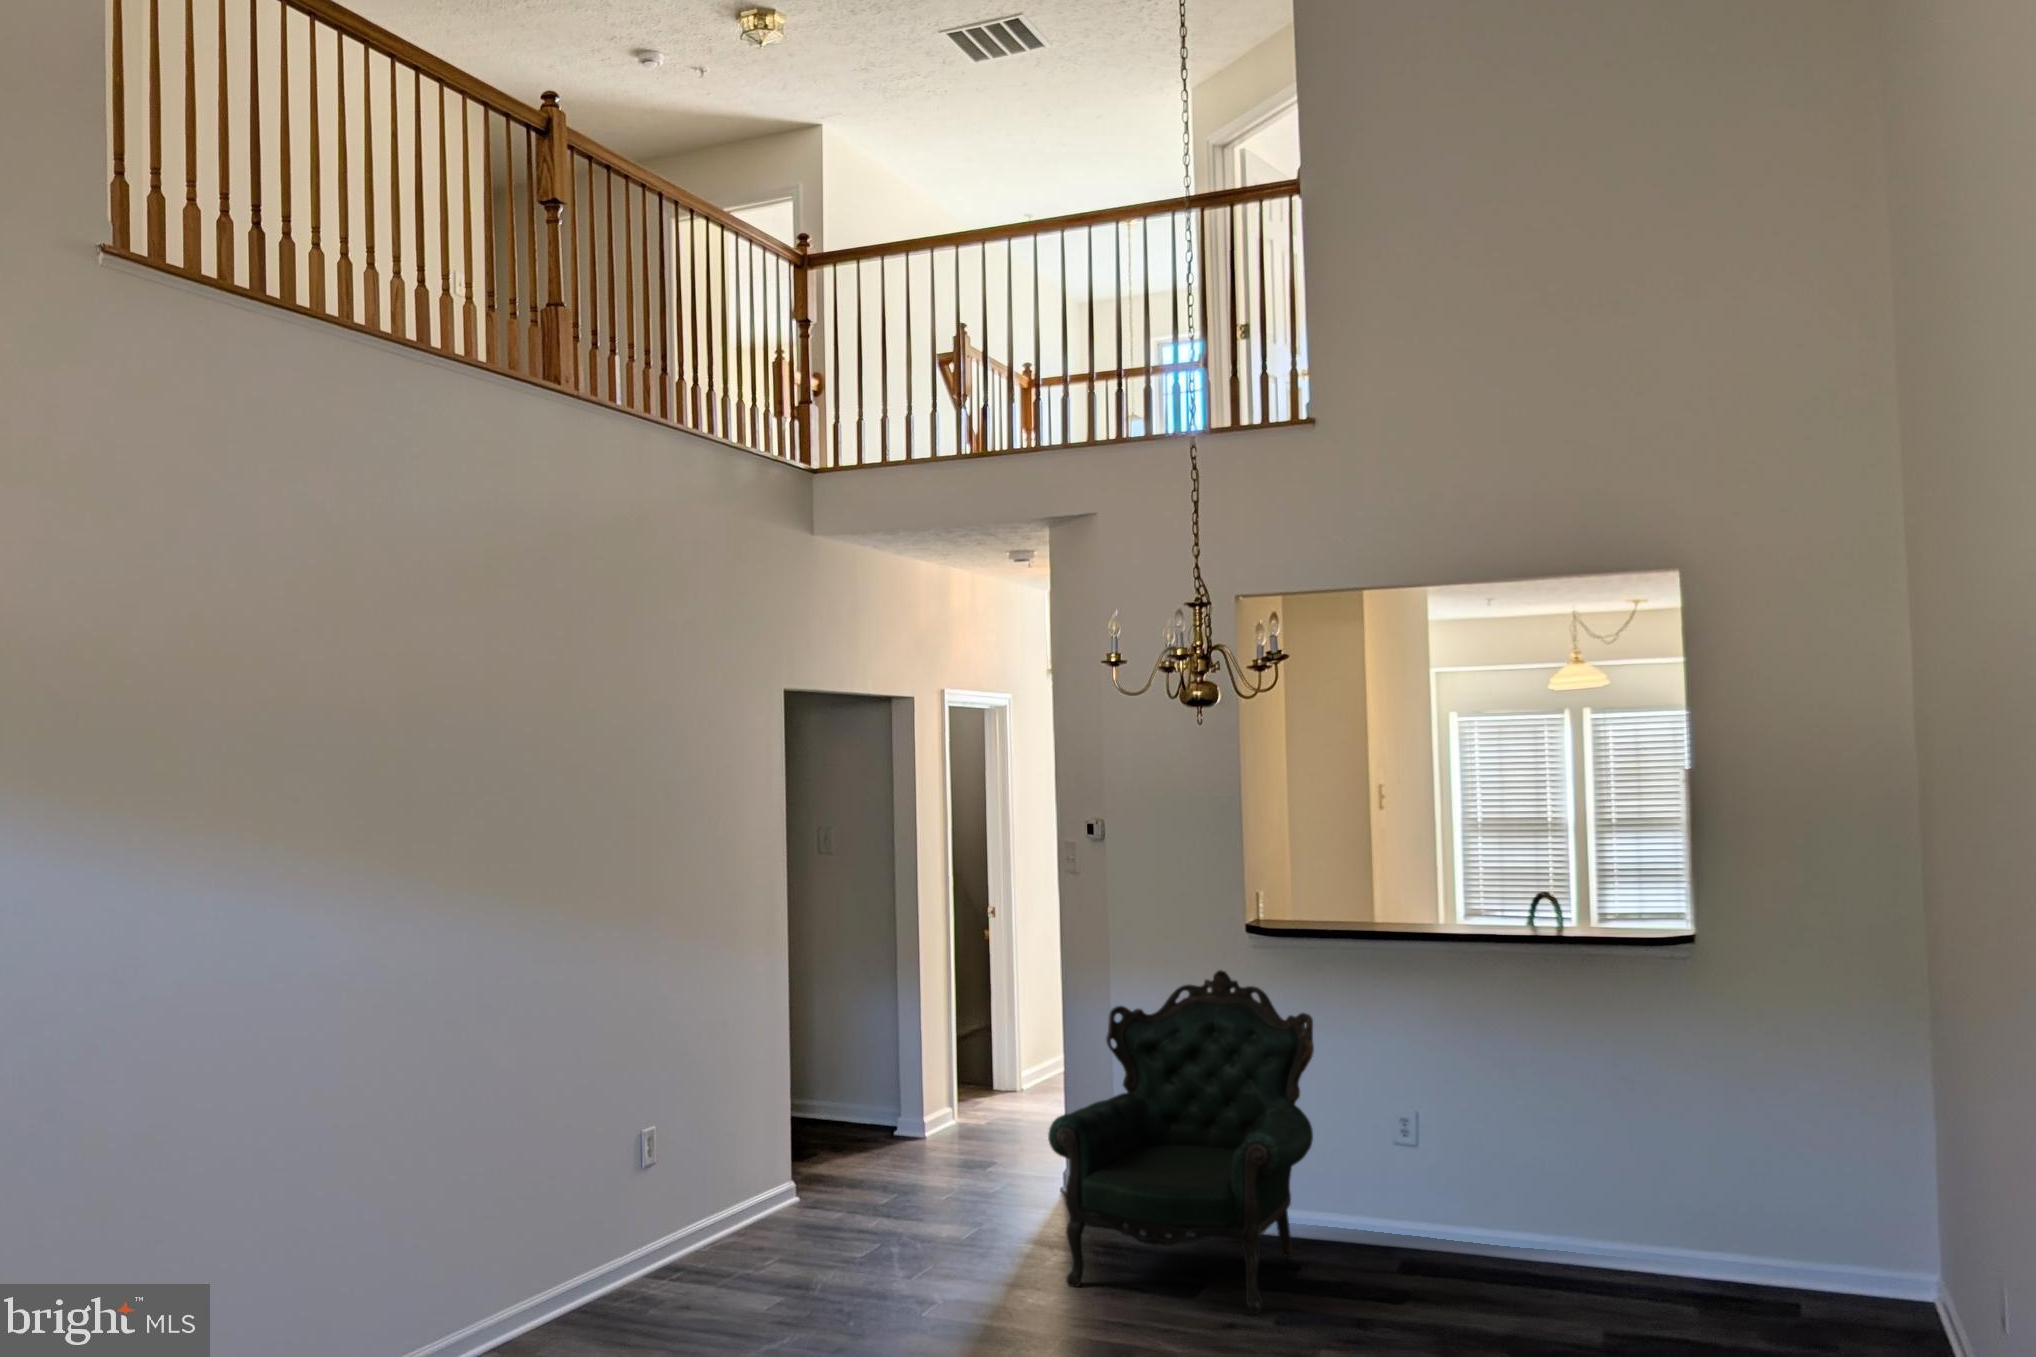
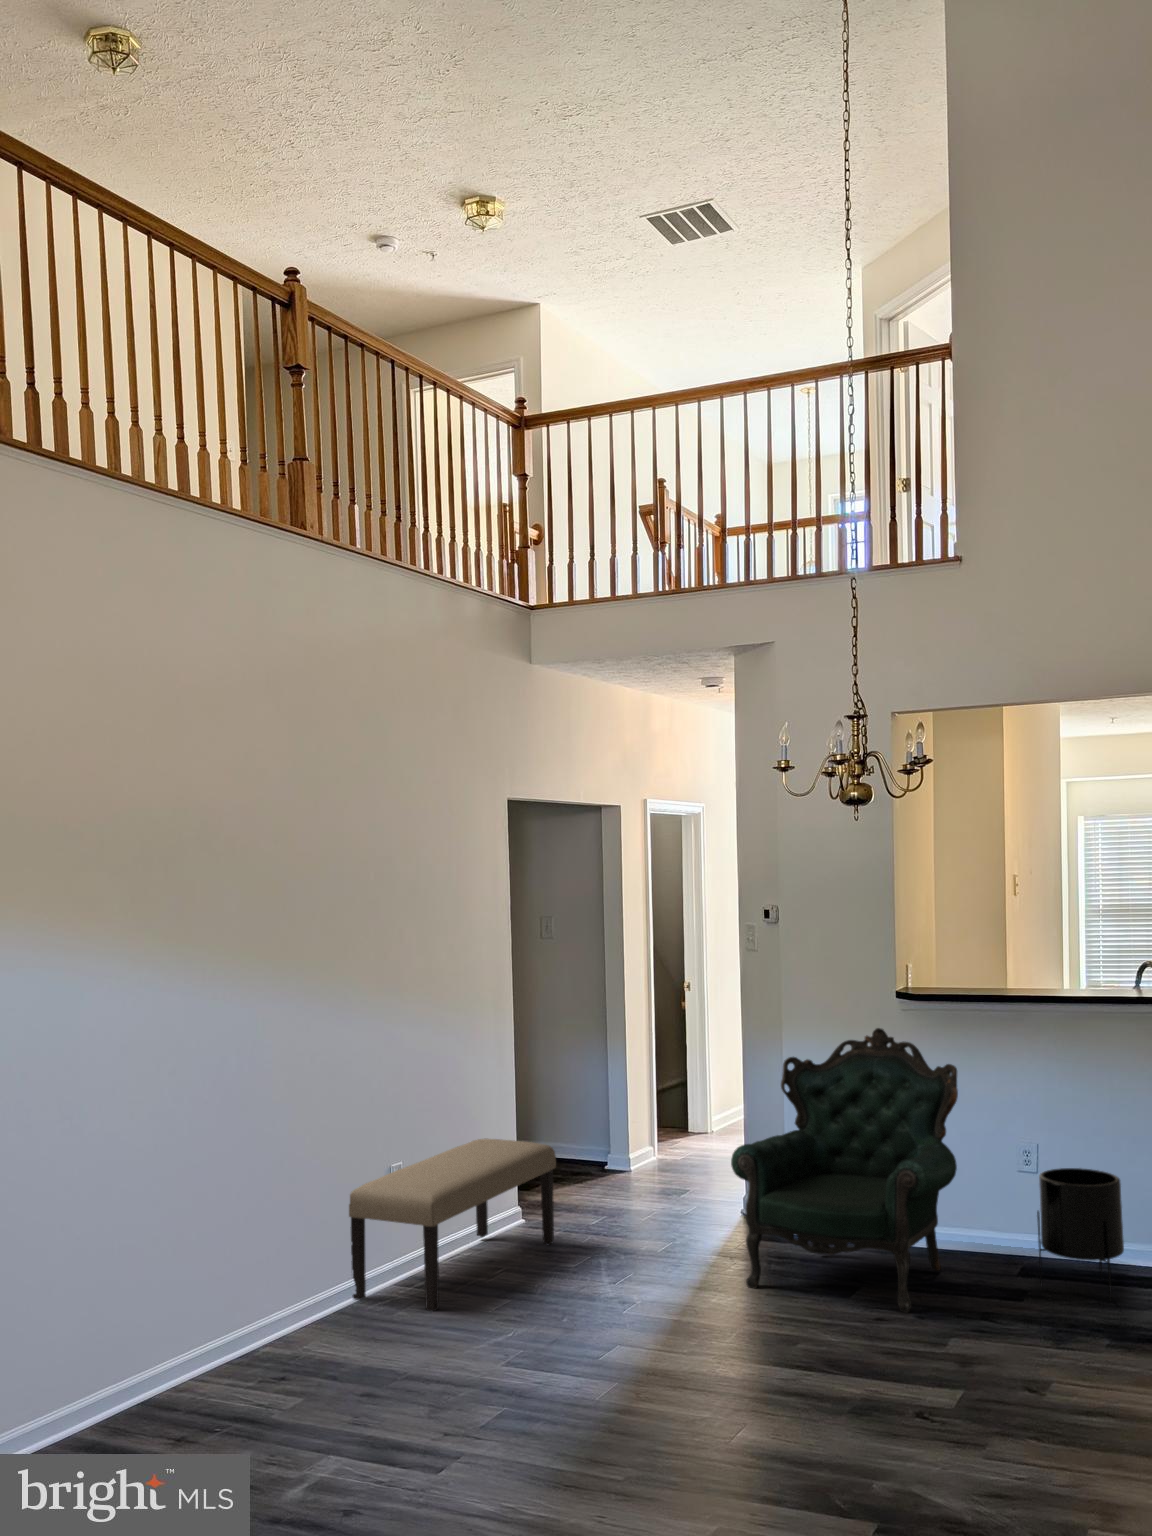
bench: none [576,1111,839,1335] -> present [349,1138,556,1311]
planter: none [1405,1132,1505,1290] -> present [1037,1168,1124,1302]

